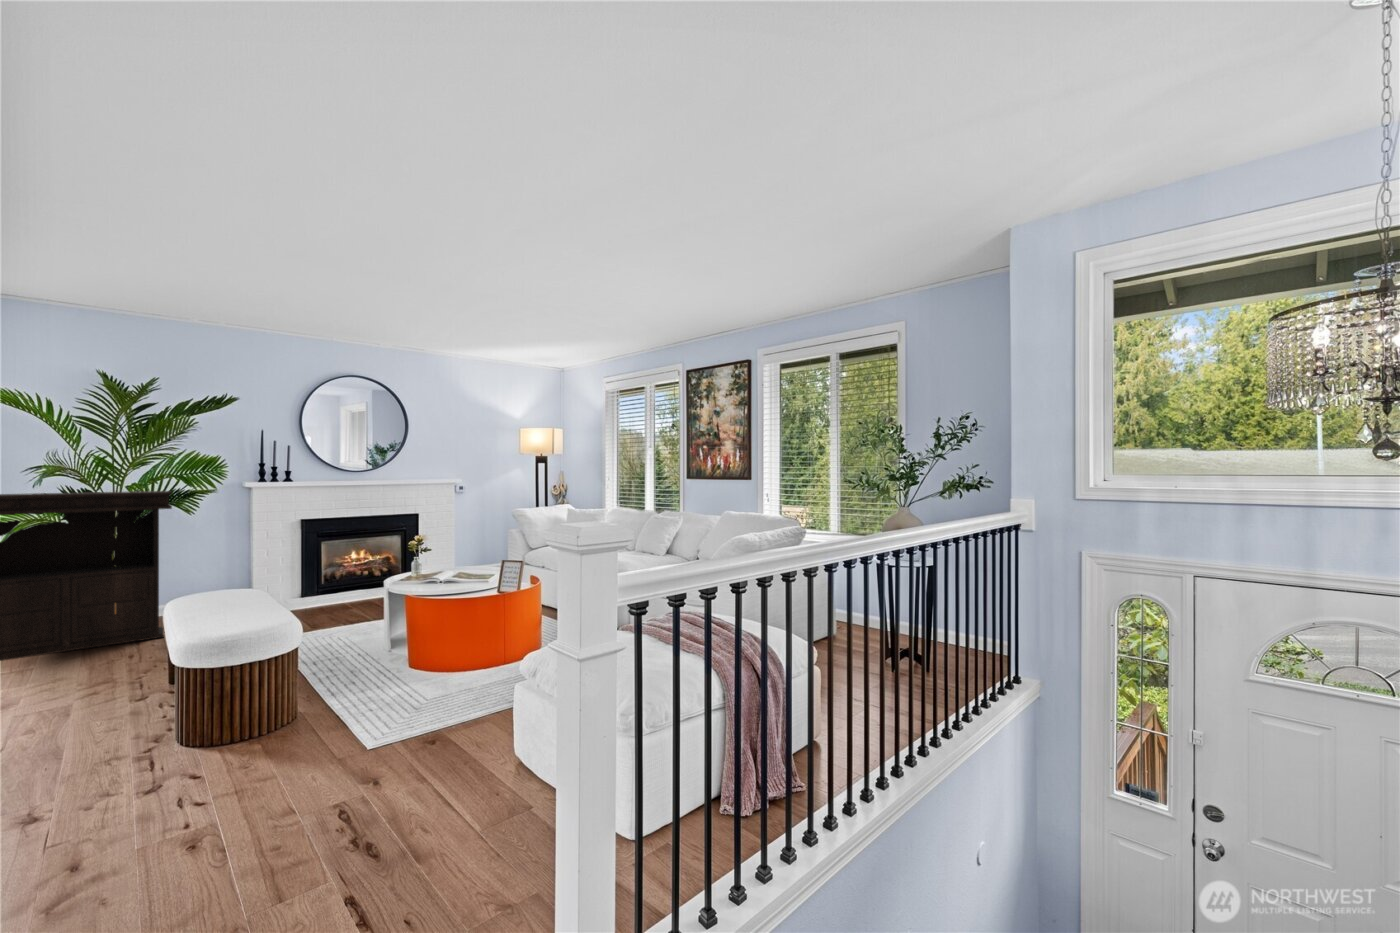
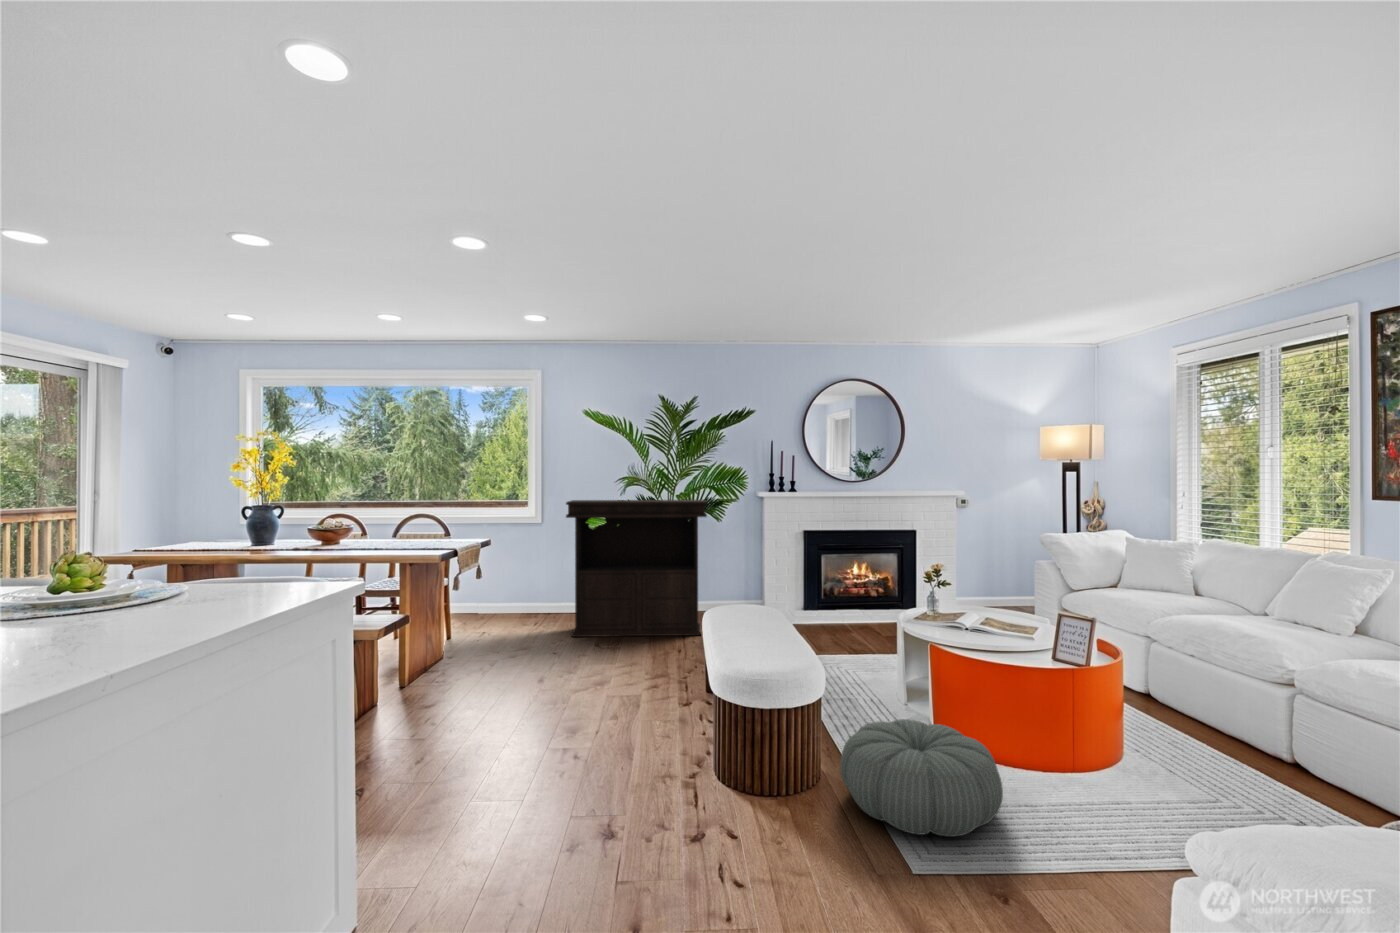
pouf: none [314,651,446,730] -> present [840,719,1003,836]

